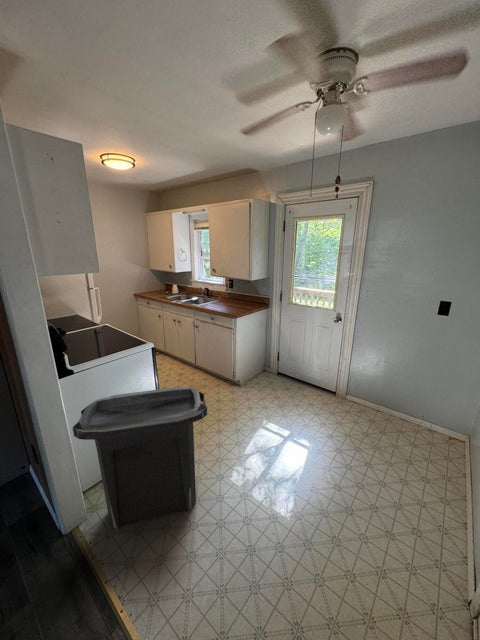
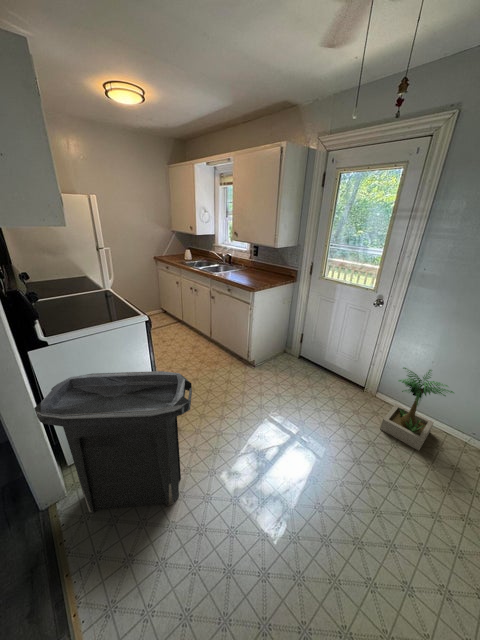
potted plant: none [353,367,407,436] -> present [380,368,454,451]

